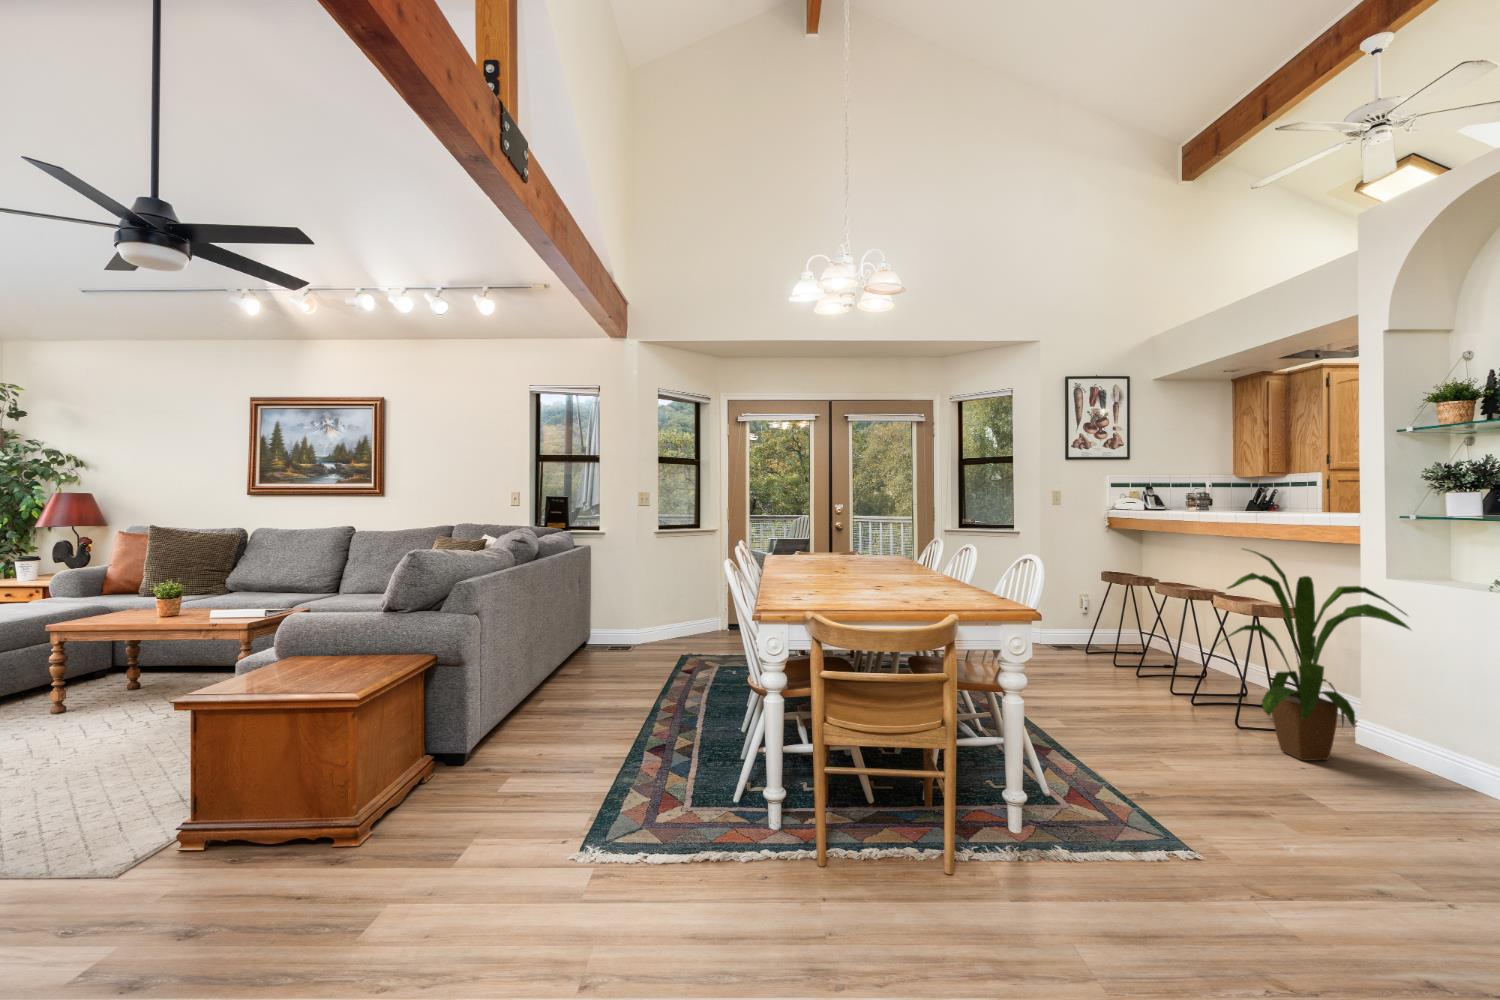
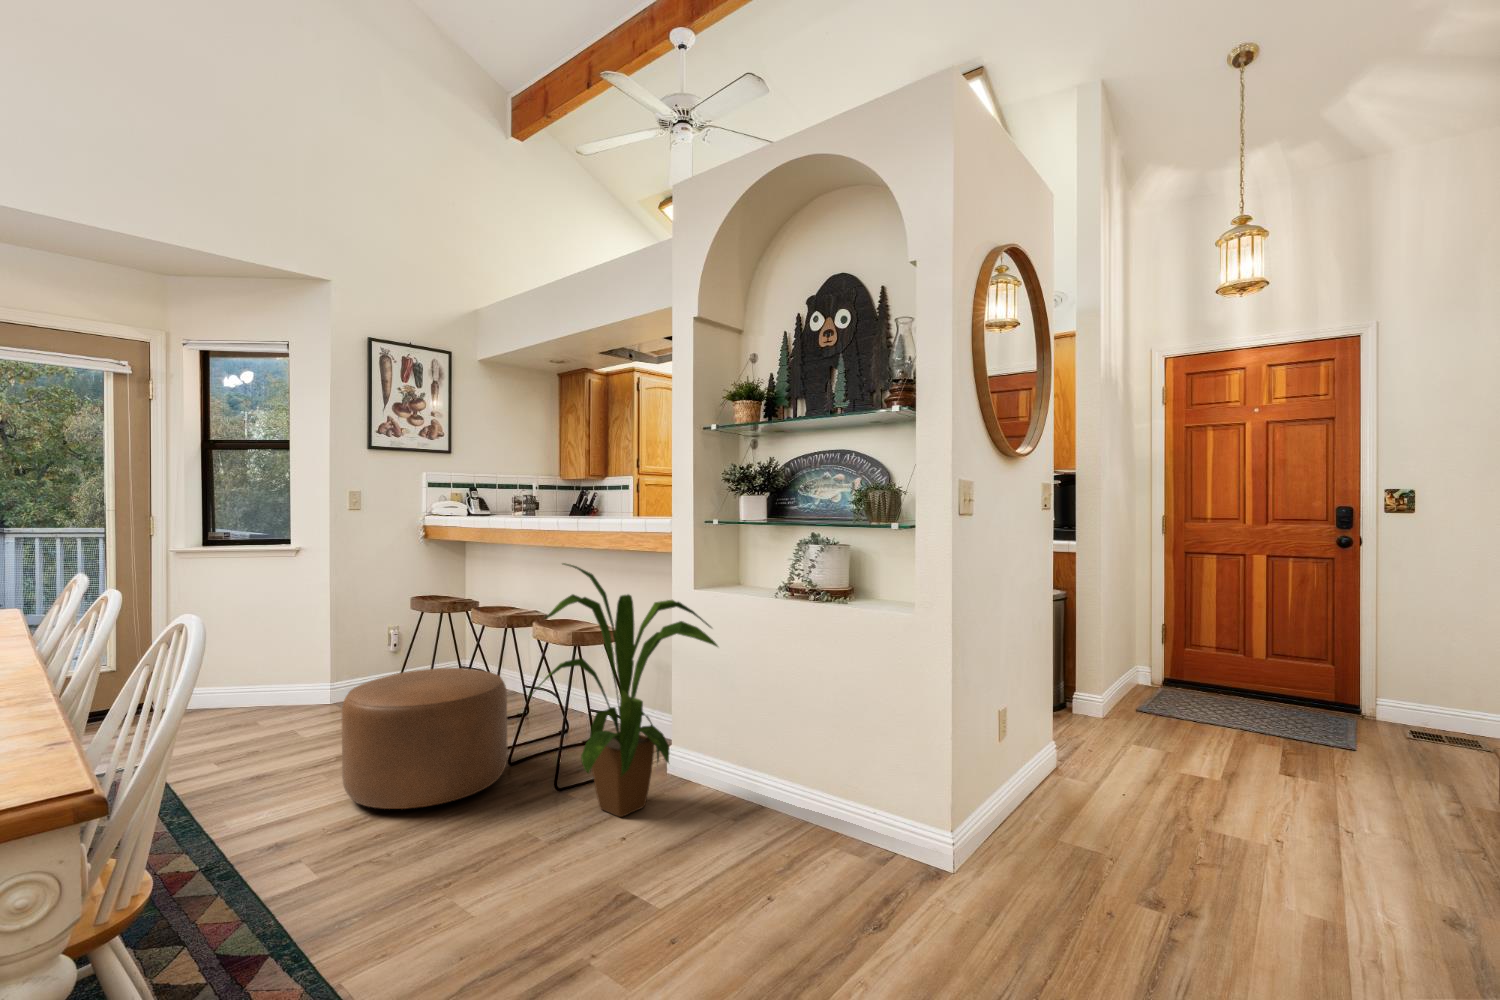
ottoman: none [1067,622,1191,716] -> present [342,668,508,809]

